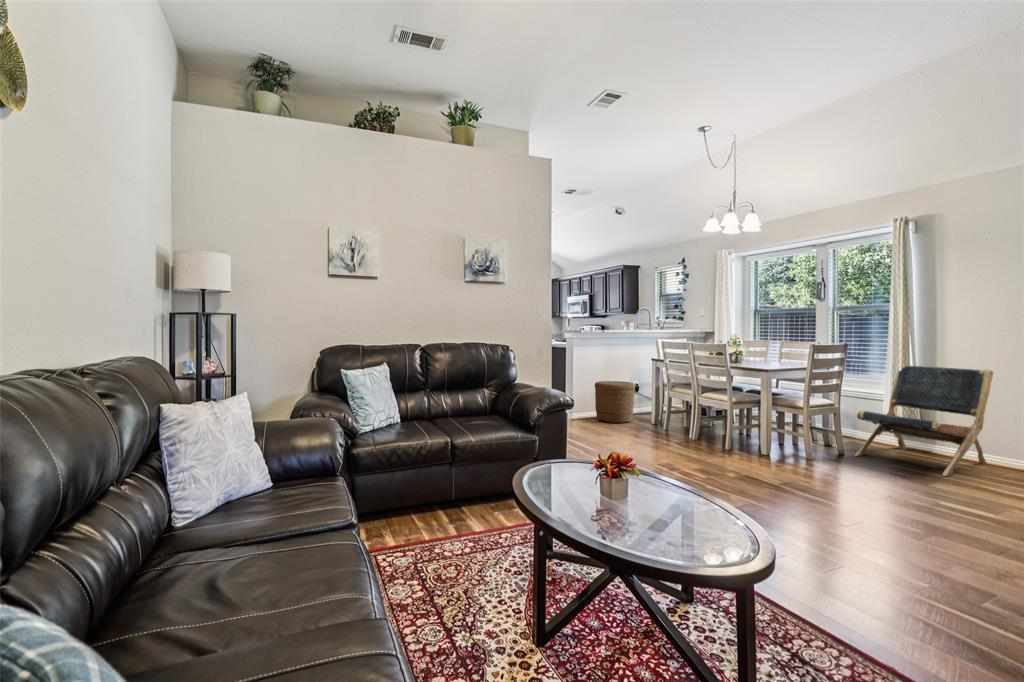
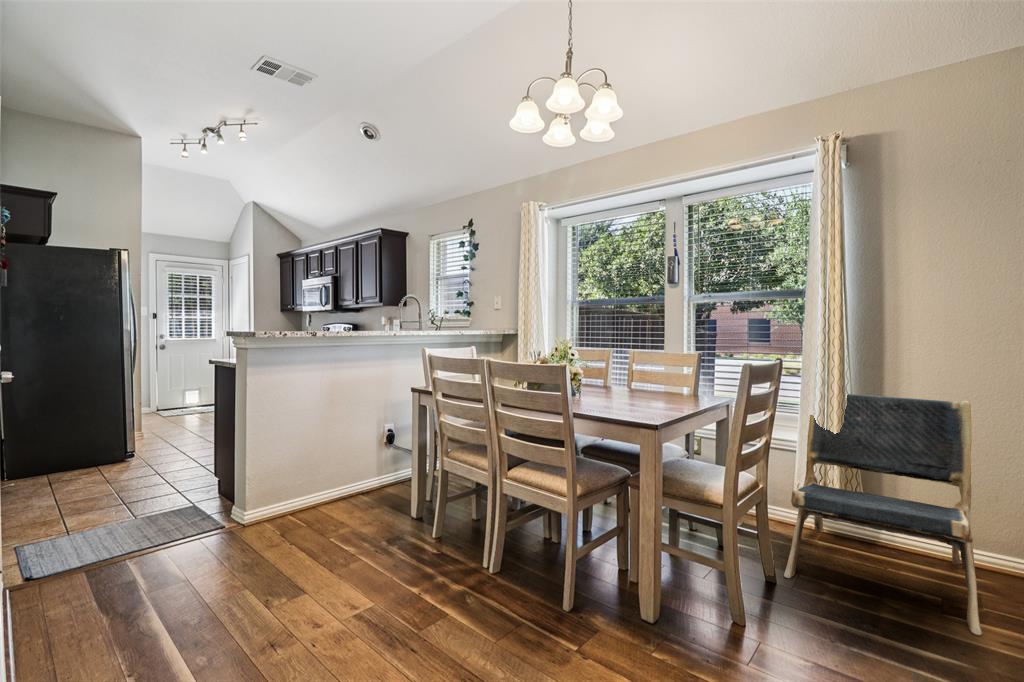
woven basket: present [595,381,635,423] -> none [296,432,381,528]

